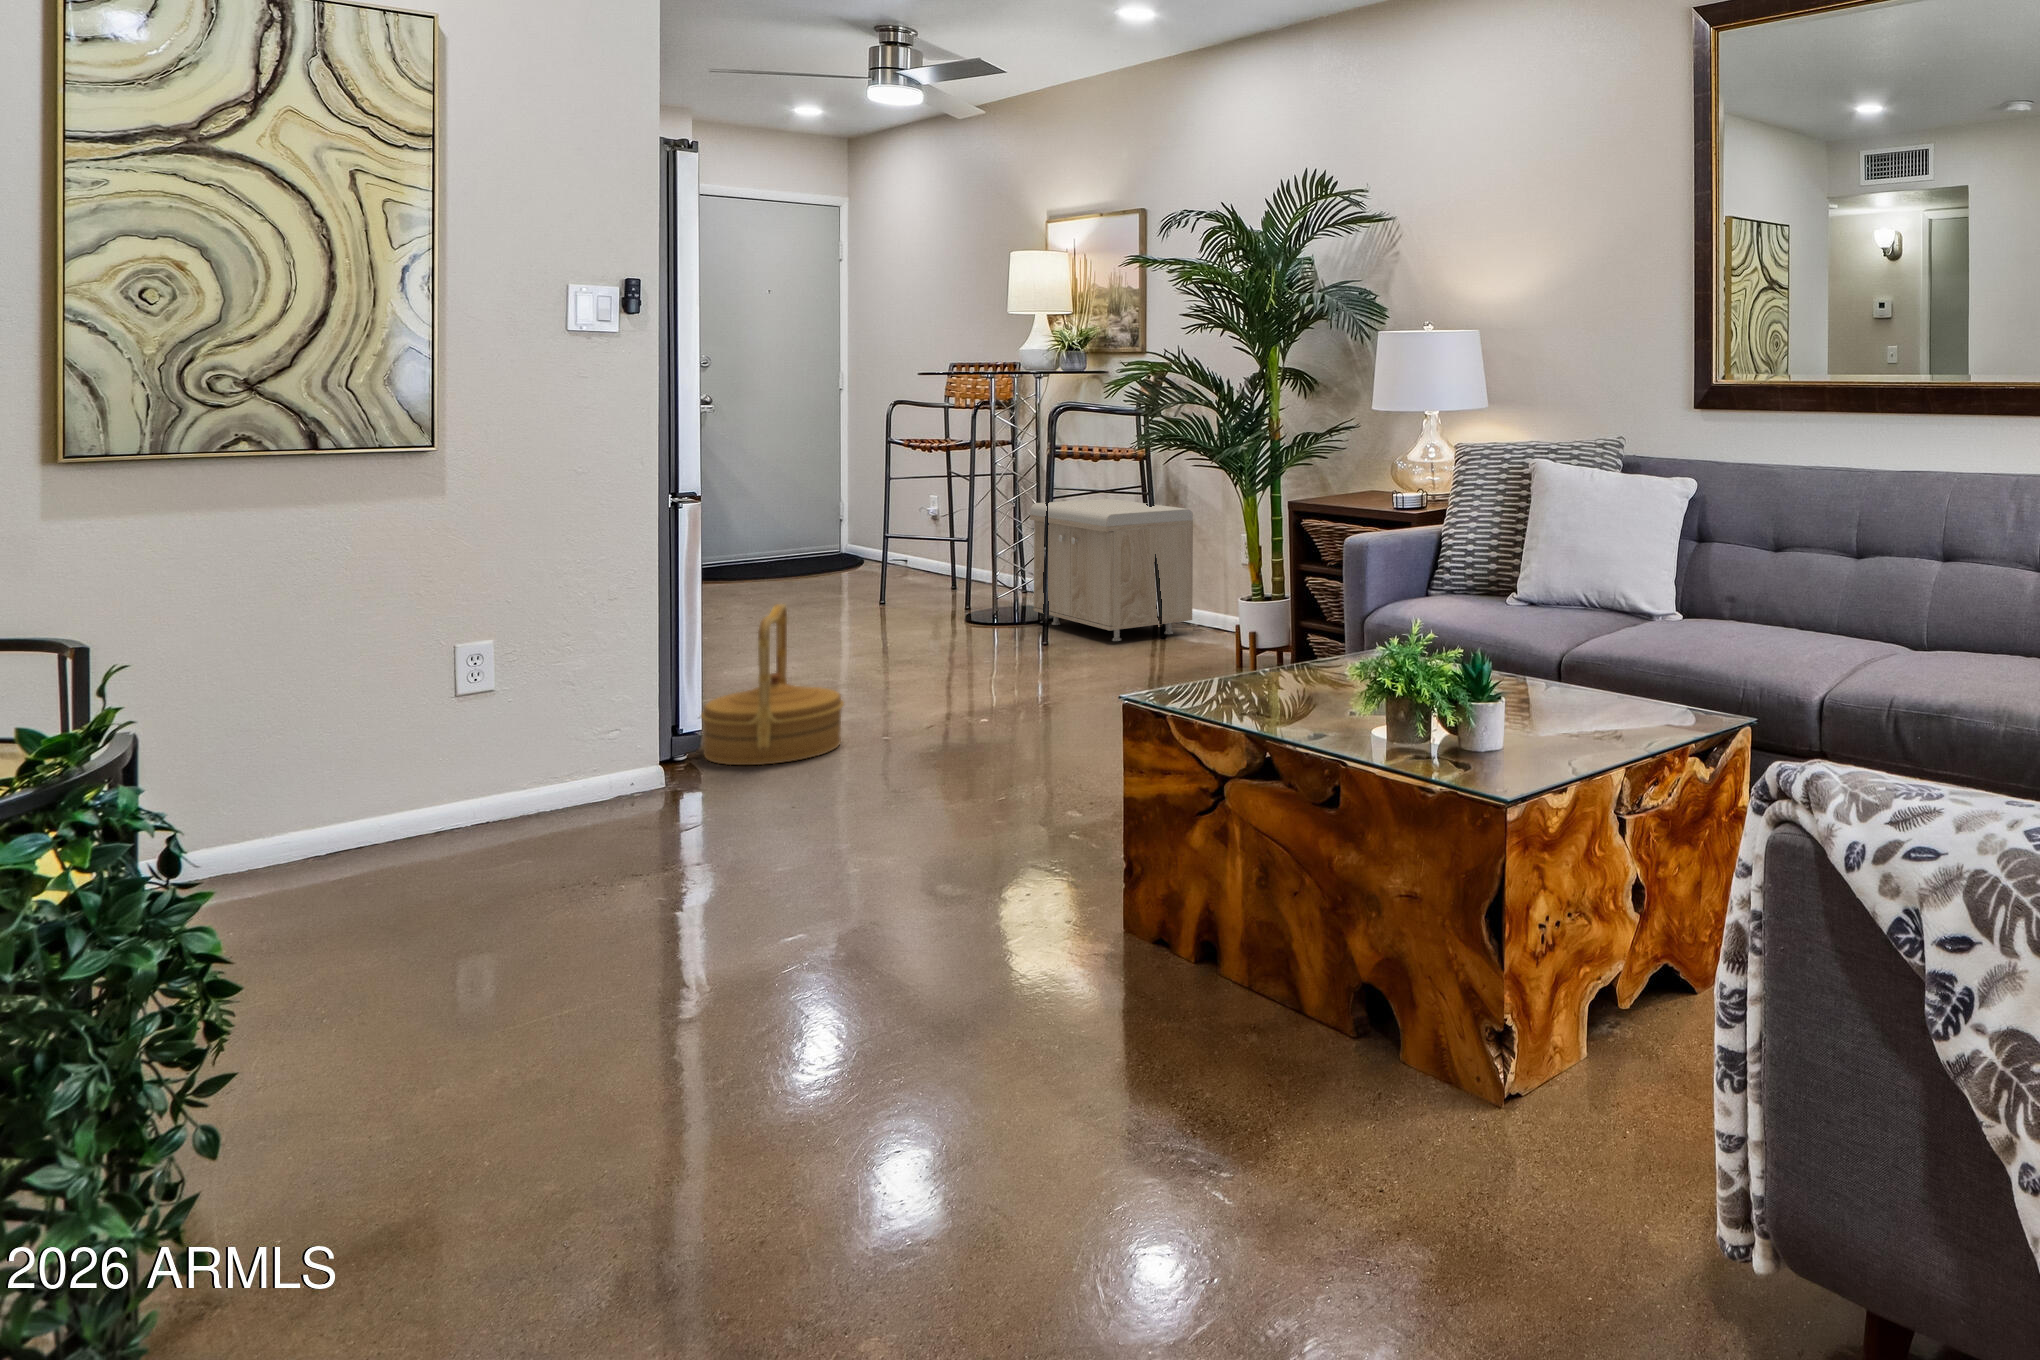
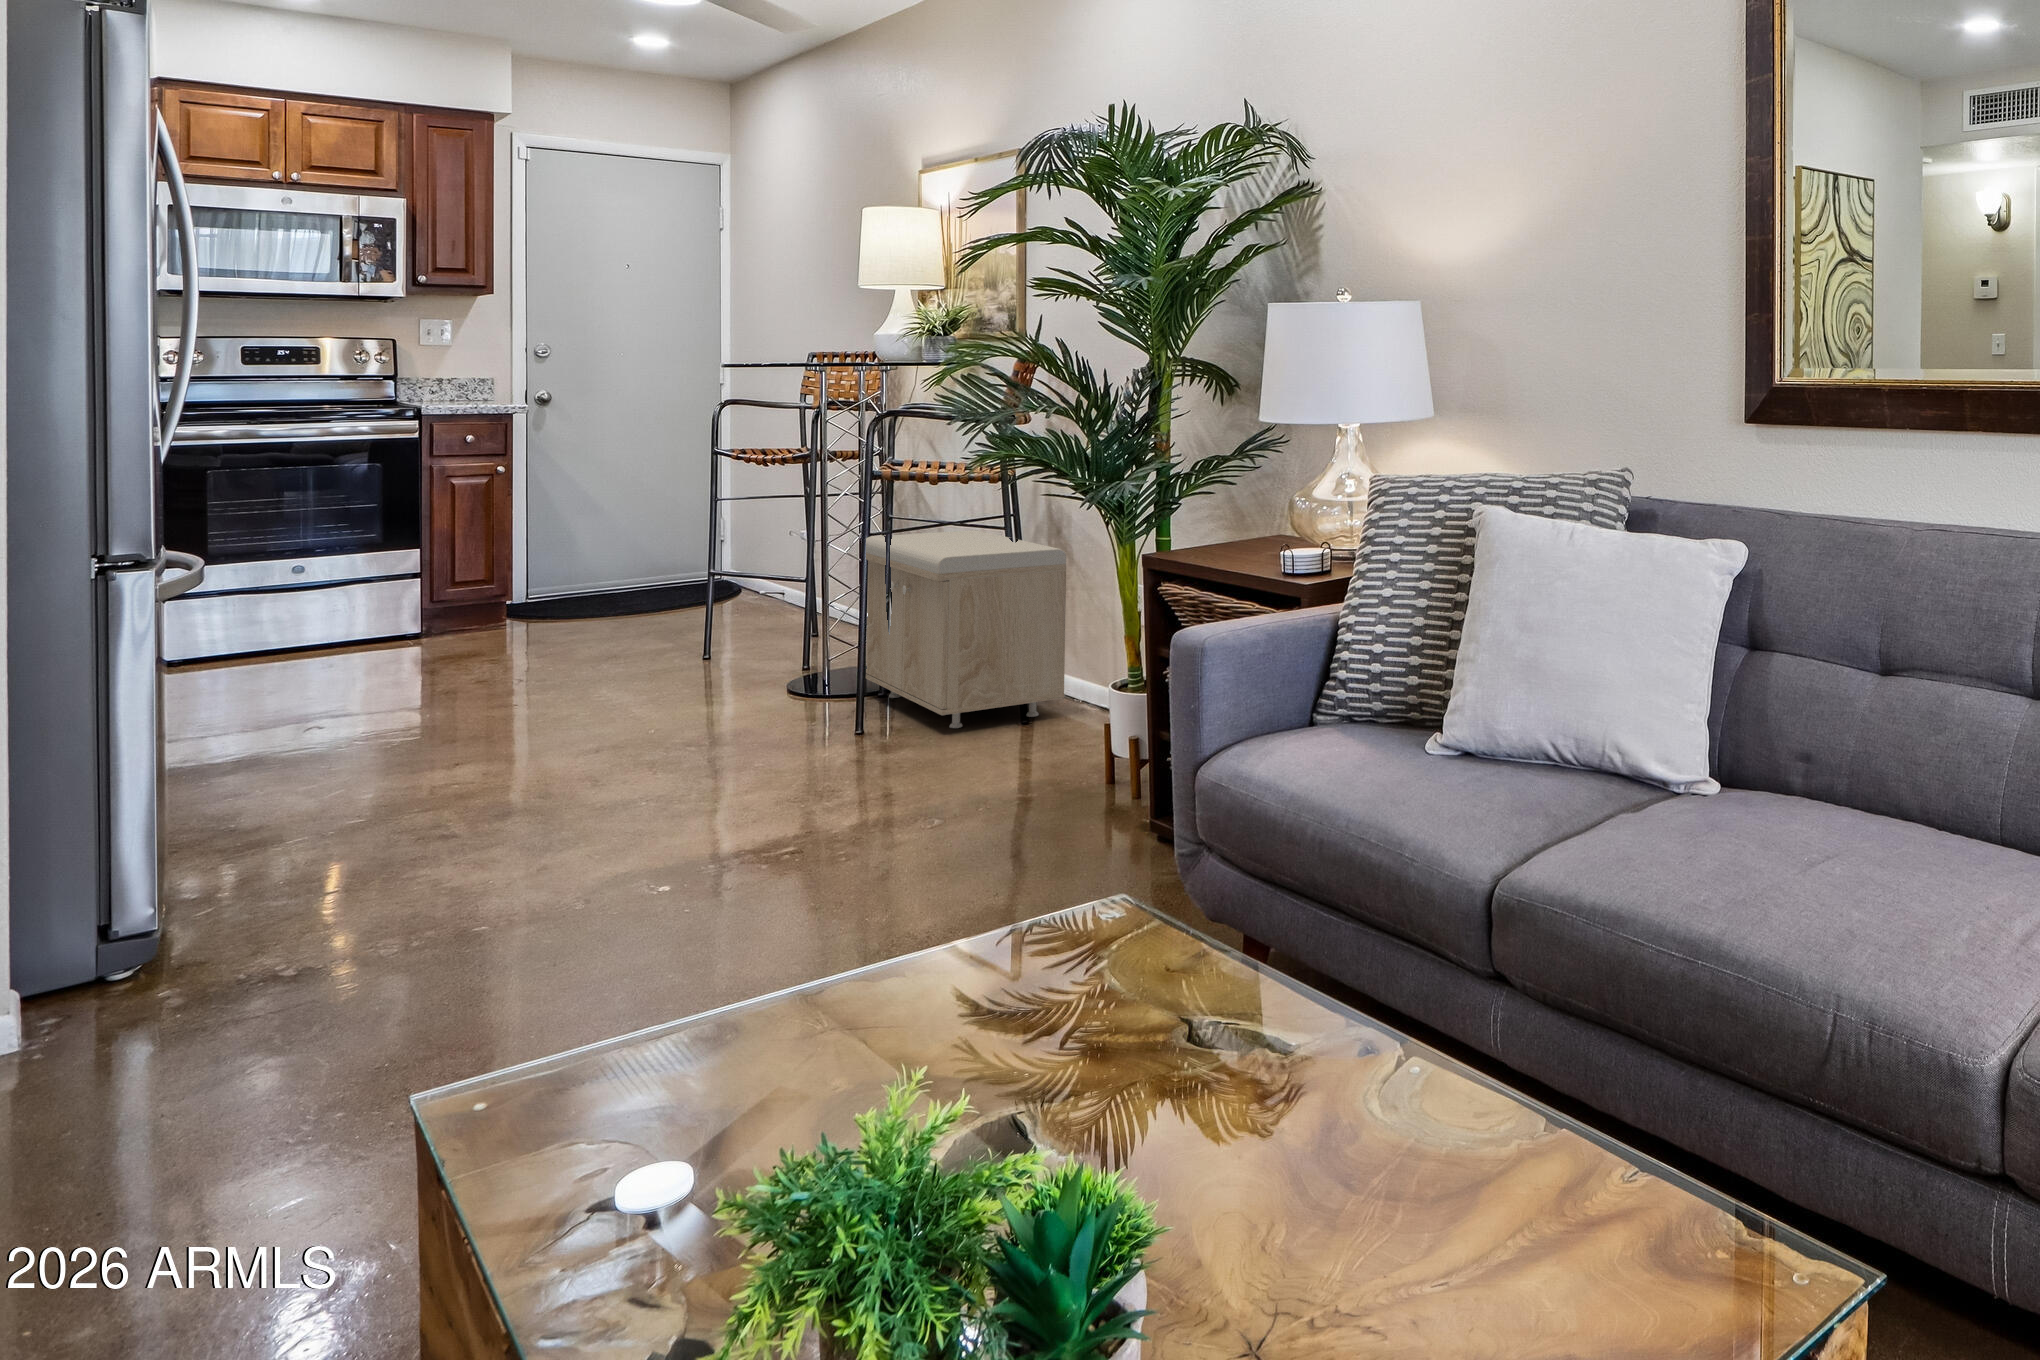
woven basket: present [701,604,844,765] -> none [144,711,409,988]

